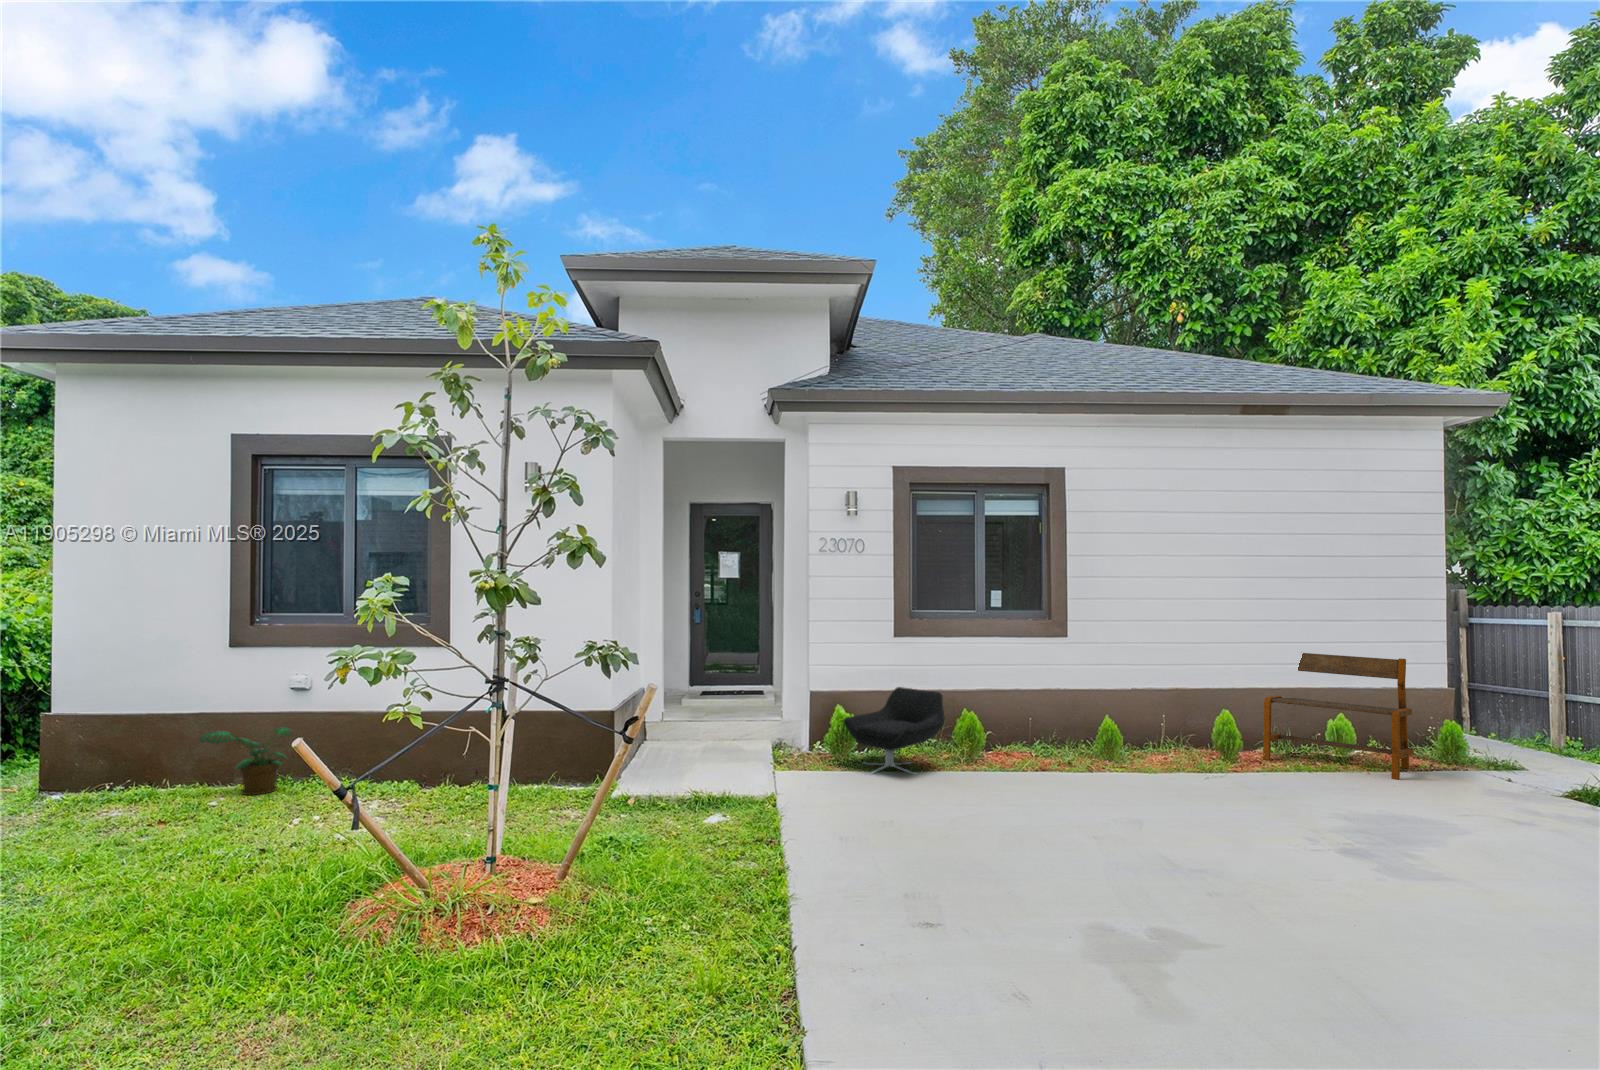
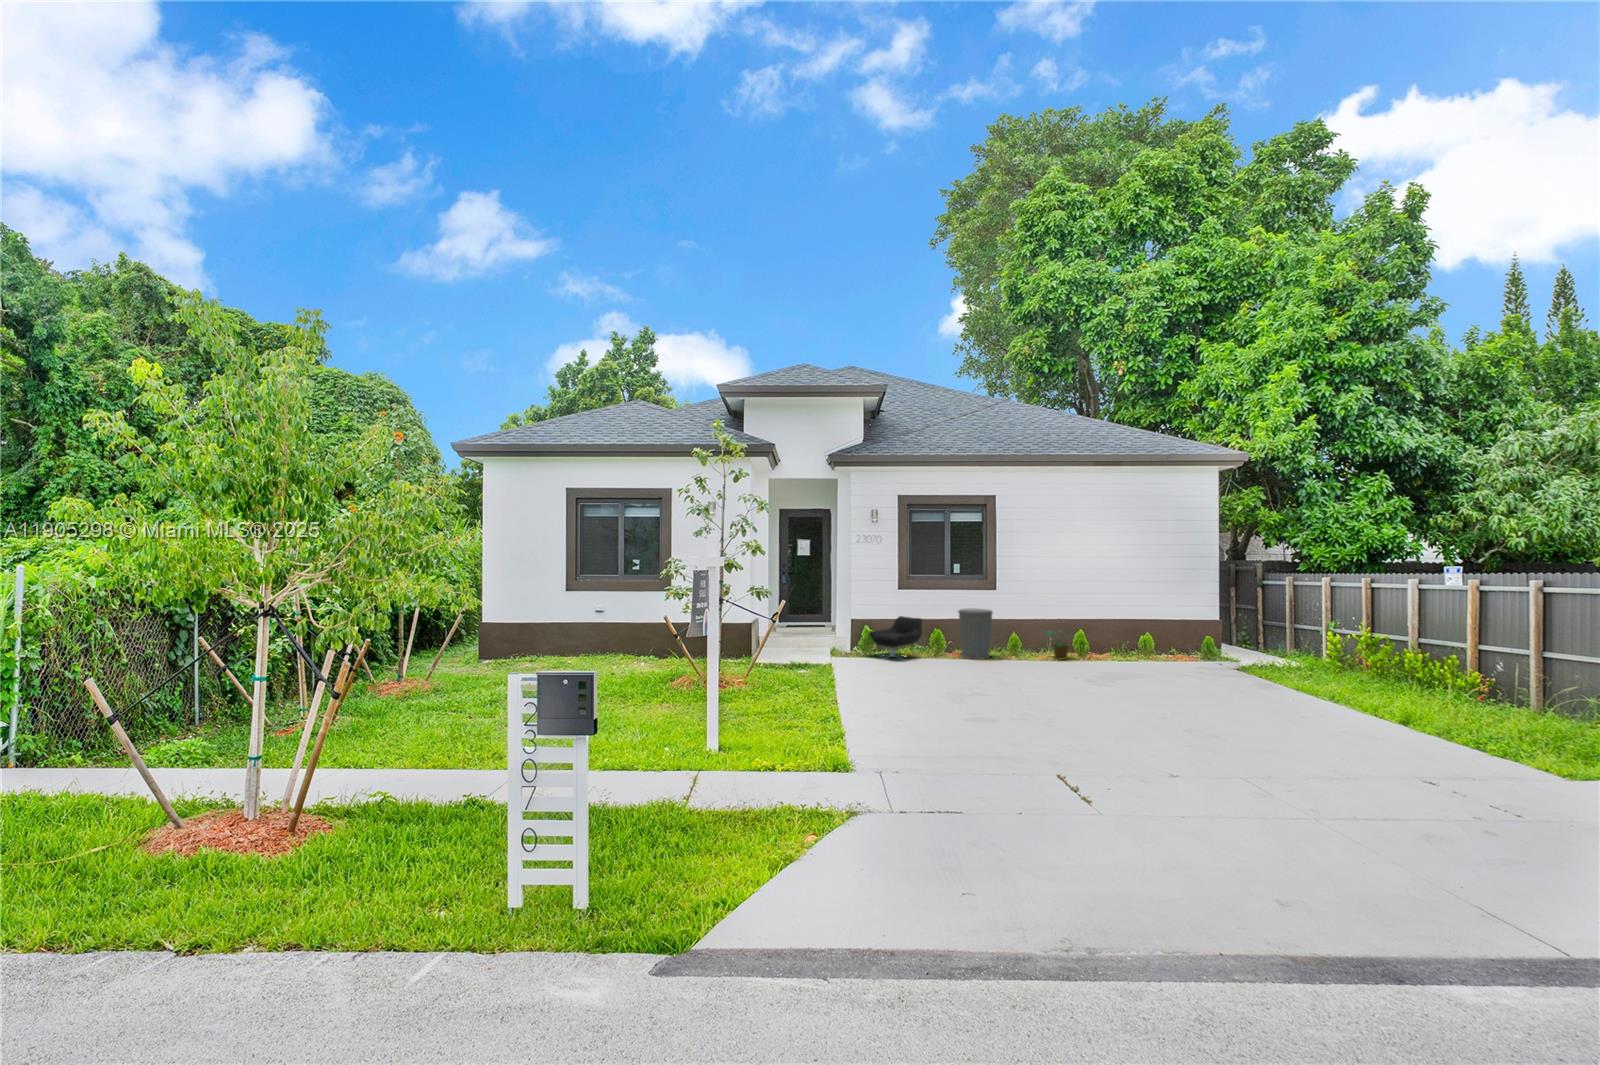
bench: present [1263,653,1414,780] -> none [1105,598,1185,667]
trash can: none [1006,672,1071,769] -> present [958,609,993,659]
potted plant: present [199,727,292,795] -> present [1046,631,1069,659]

